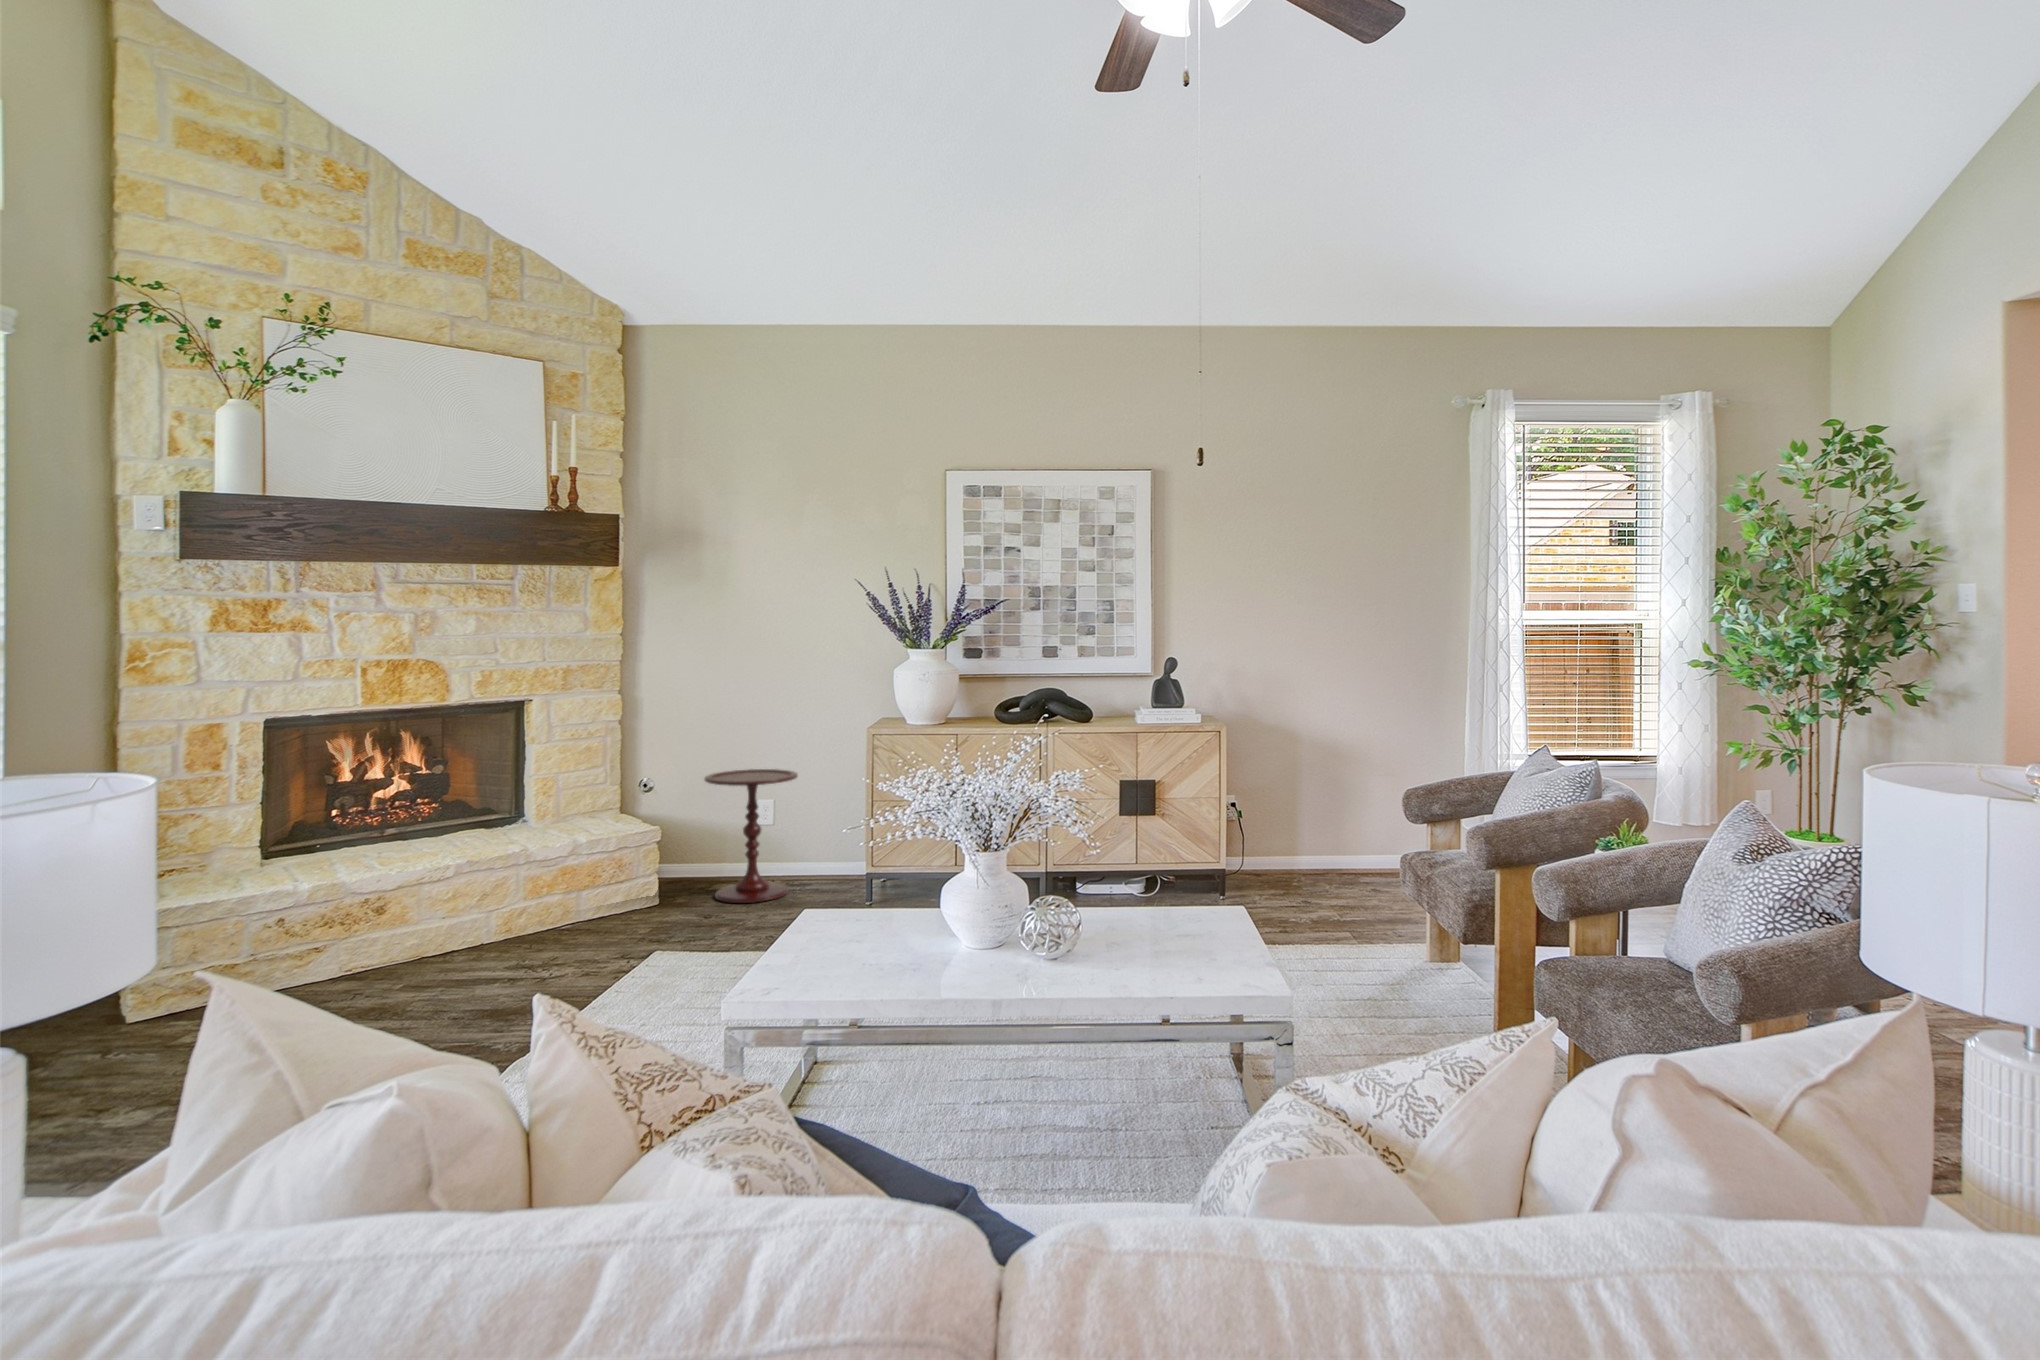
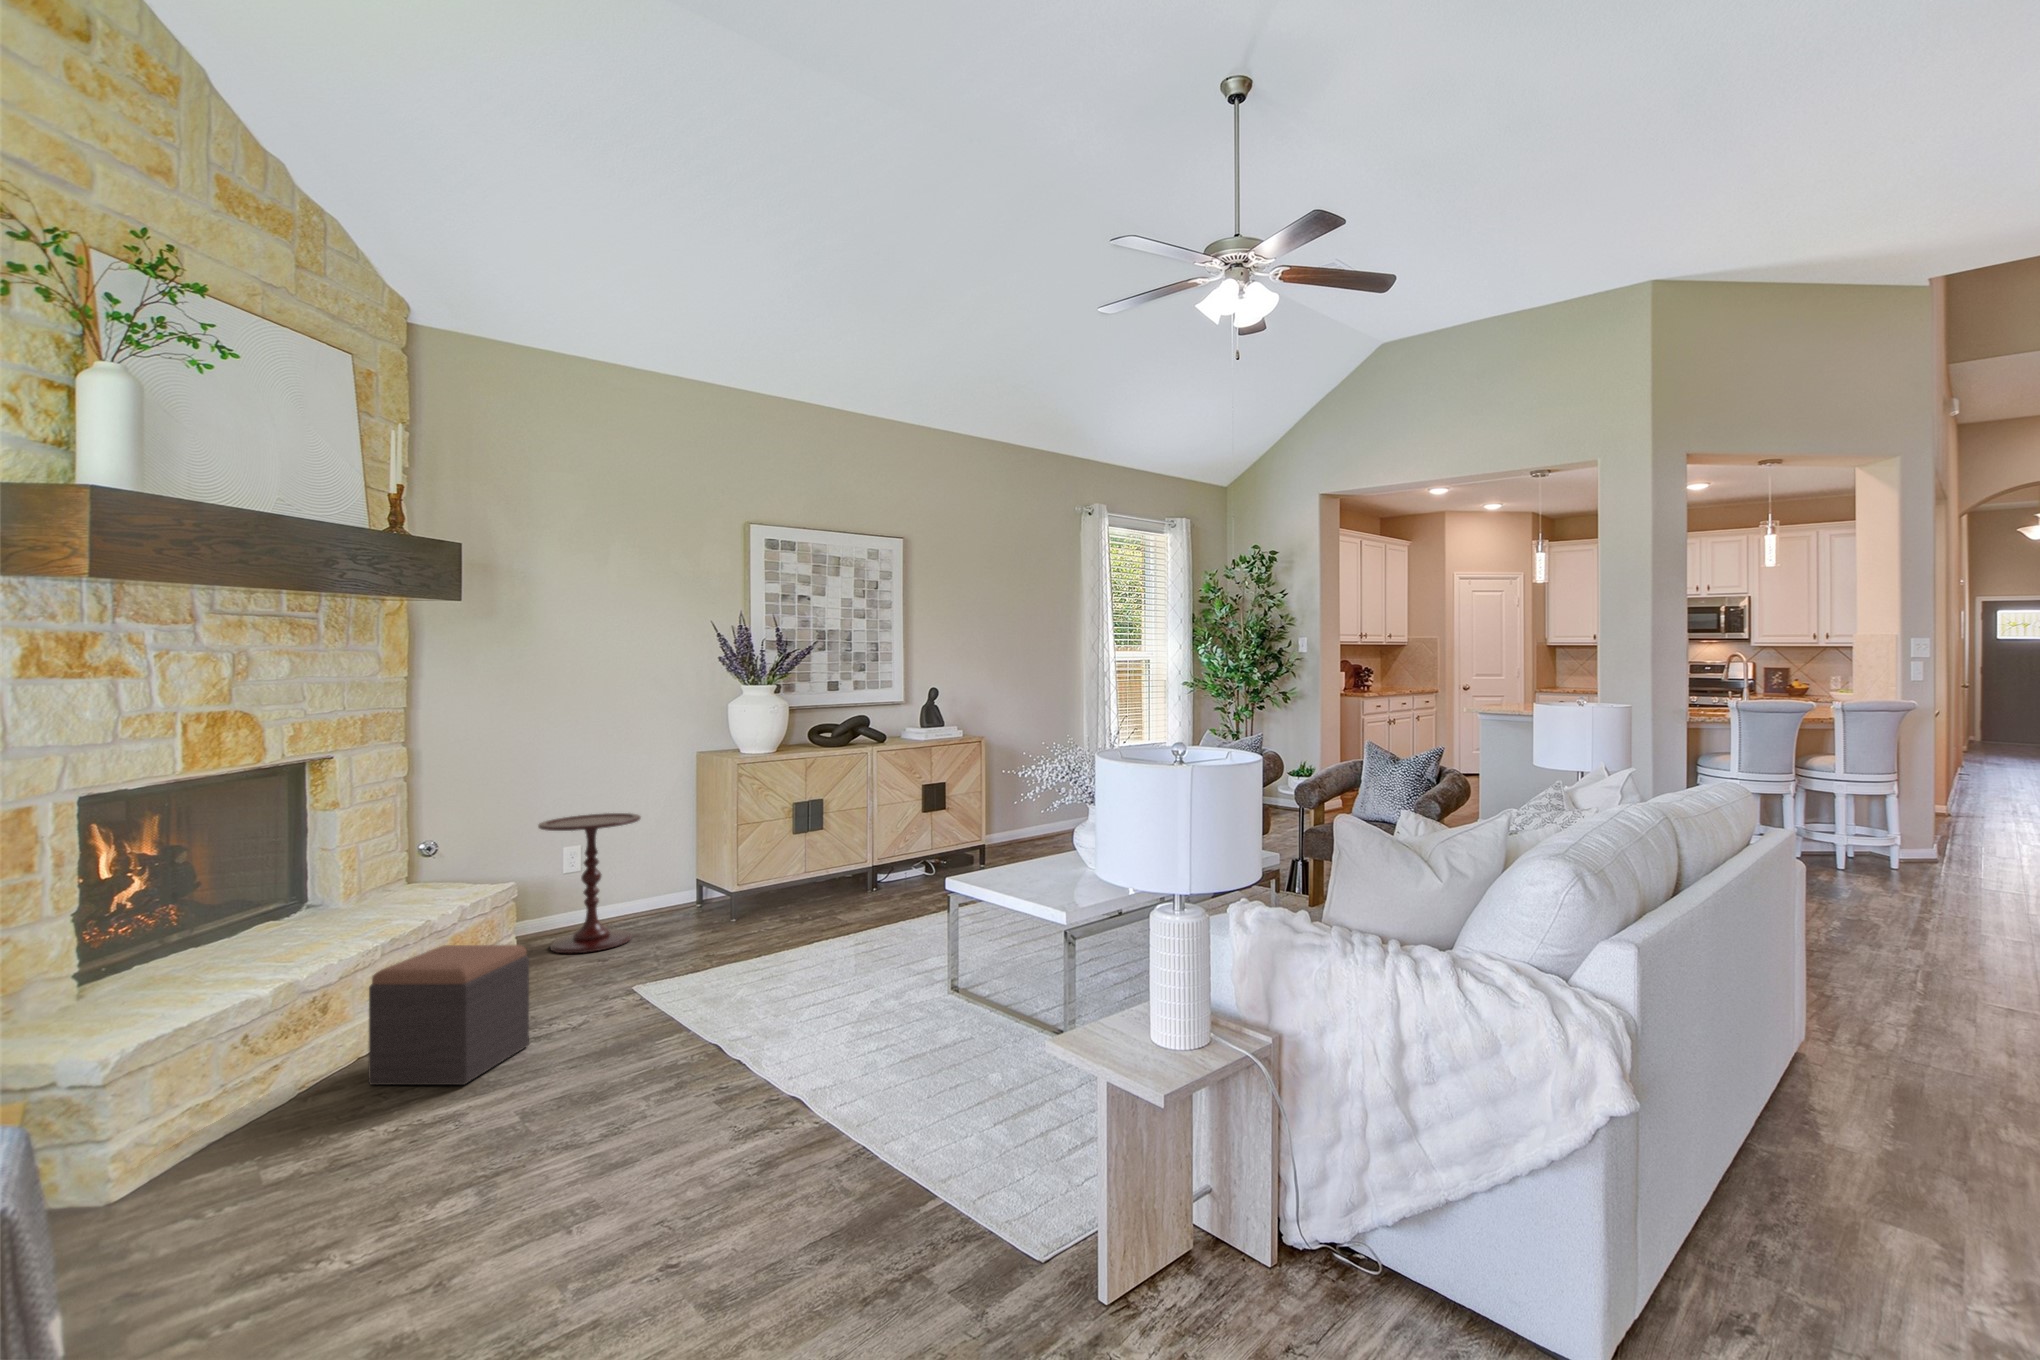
footstool: none [389,875,508,1002] -> present [368,945,529,1085]

